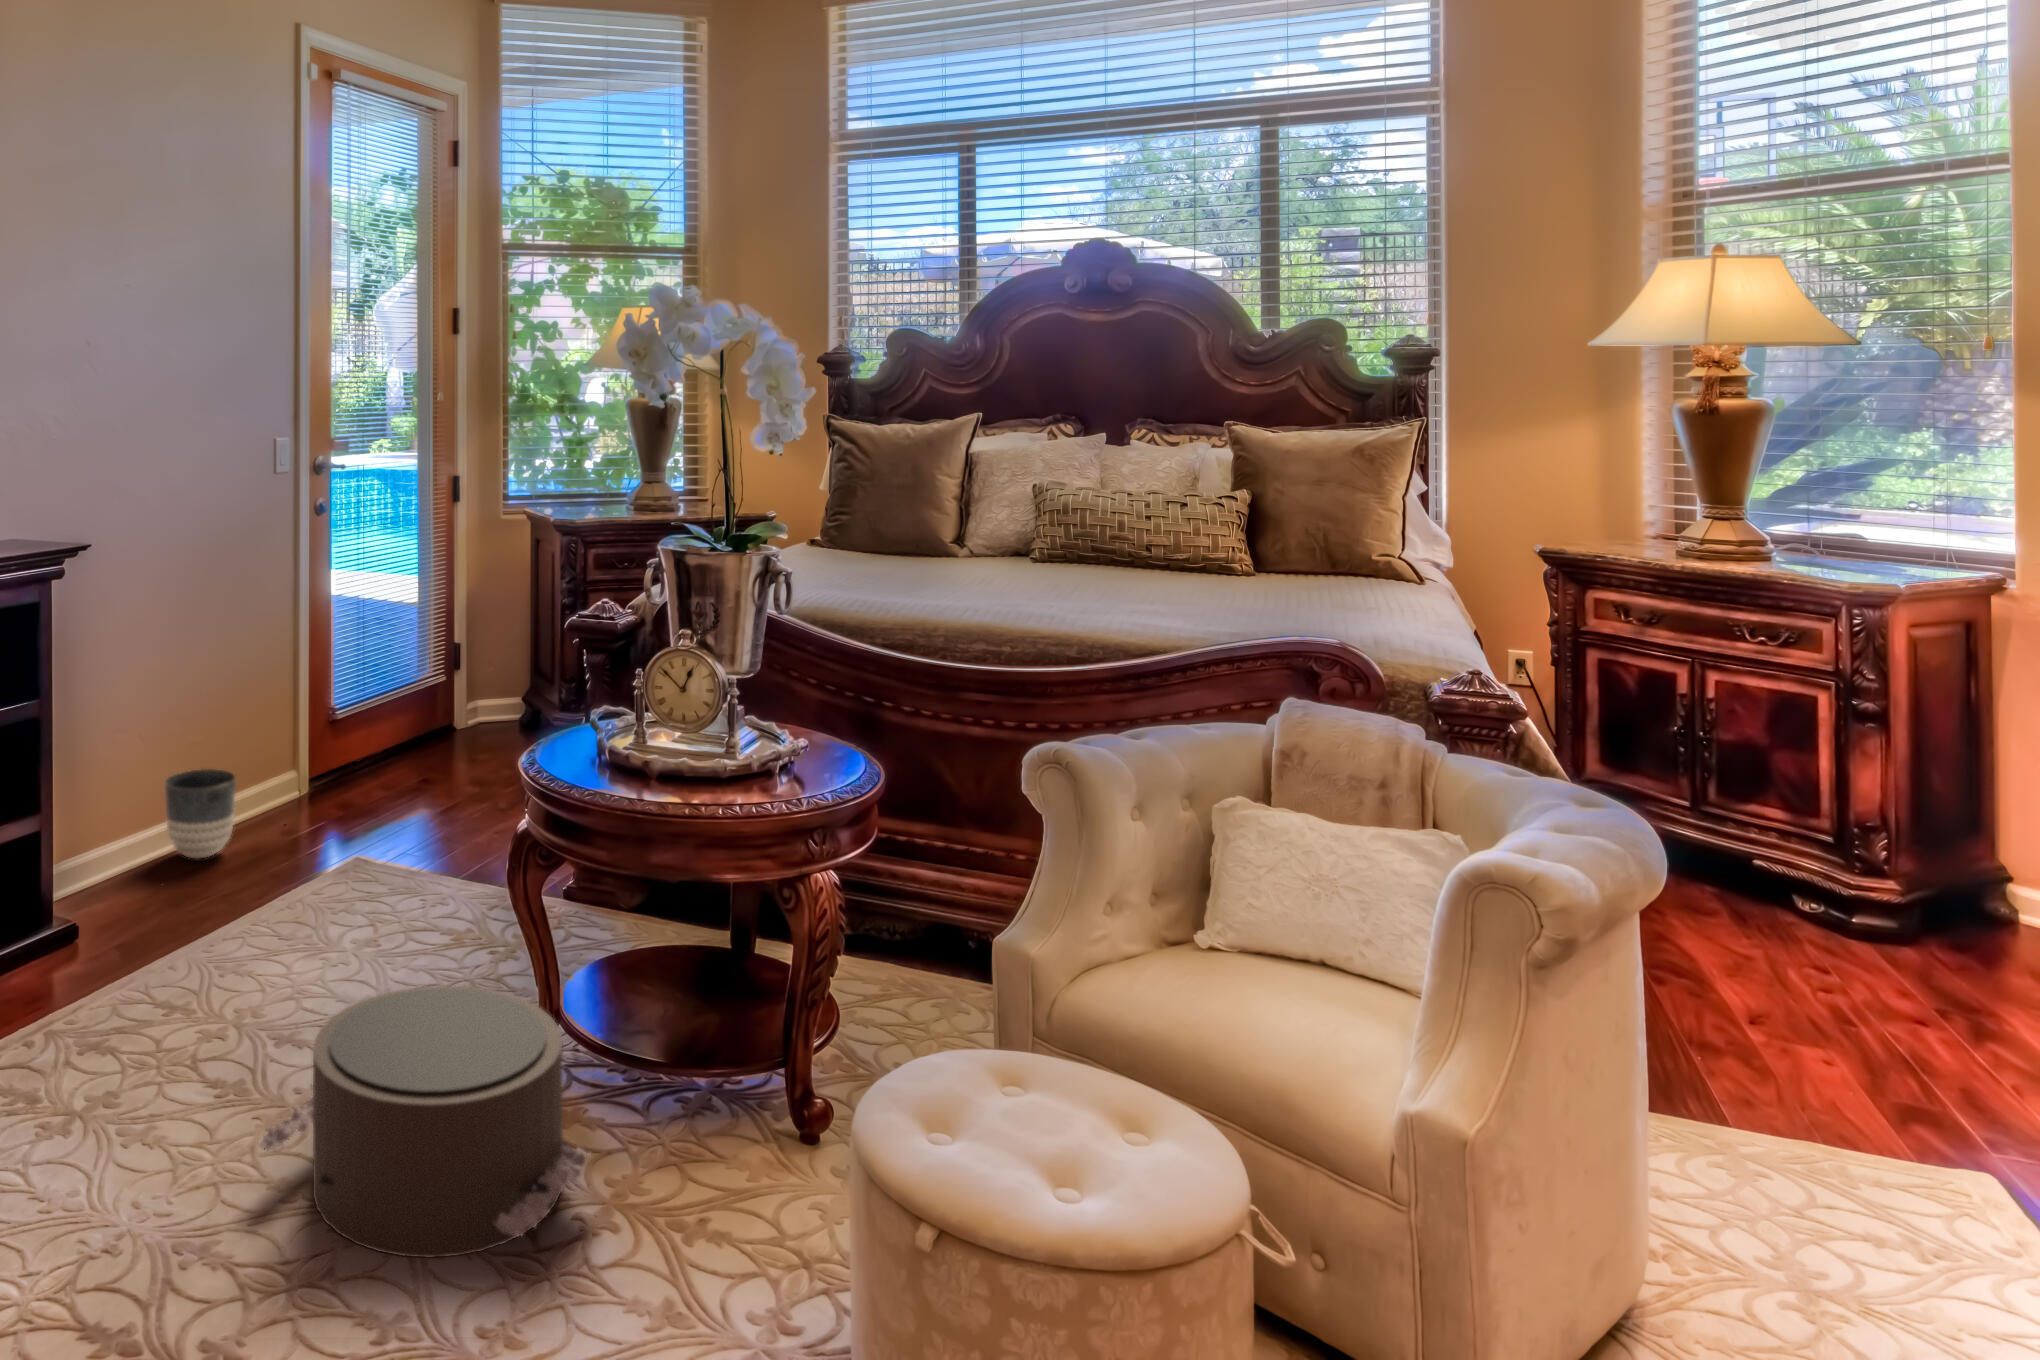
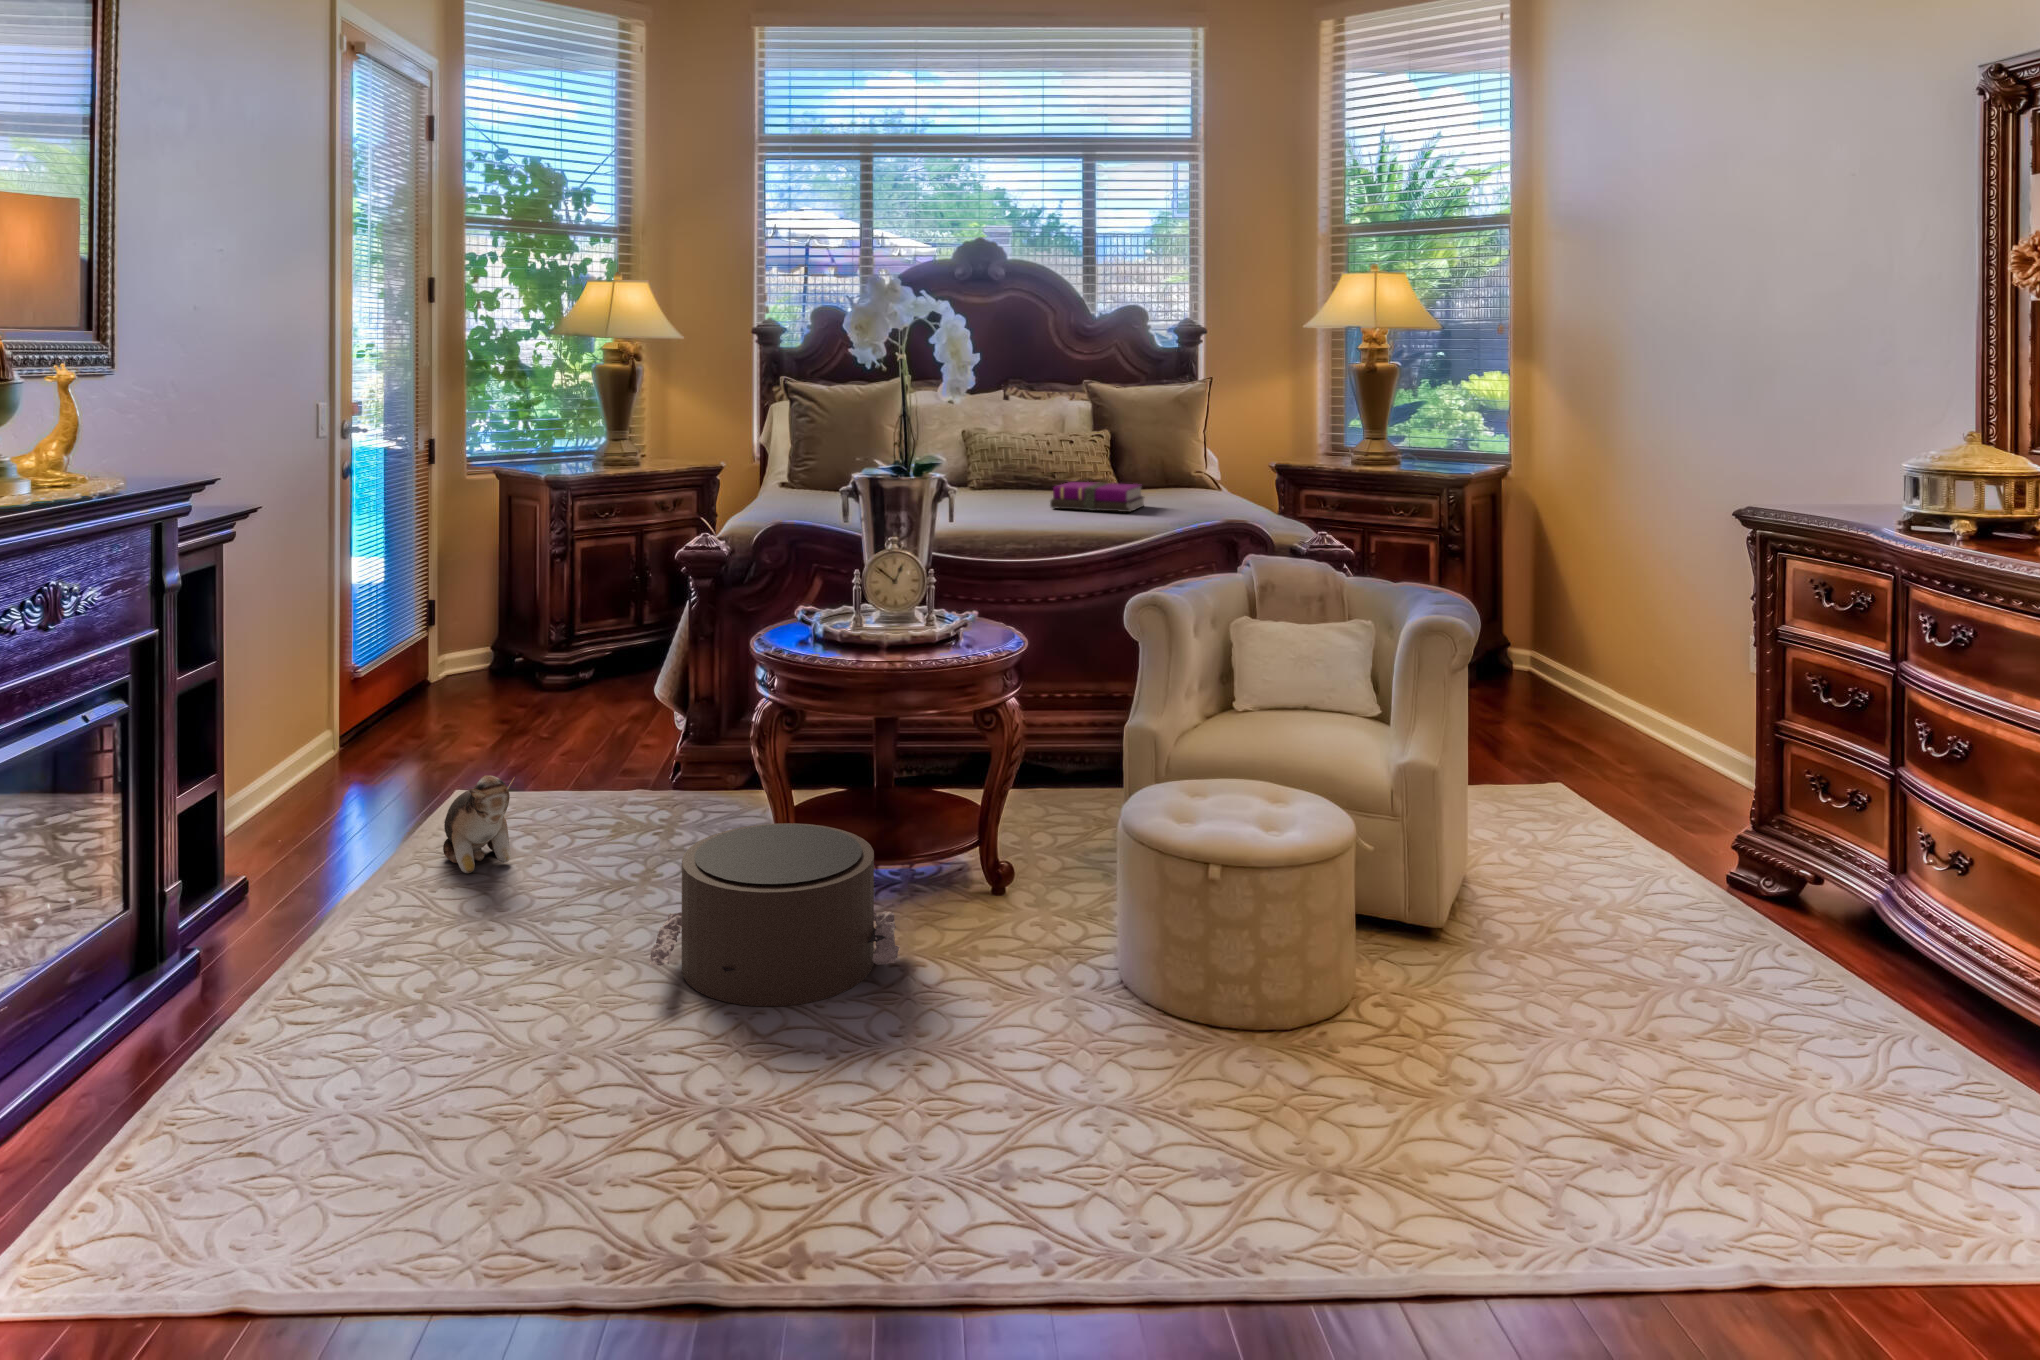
notebook: none [1093,560,1246,610] -> present [1050,482,1144,512]
planter: present [165,769,236,858] -> none [255,731,330,818]
plush toy: none [253,855,326,961] -> present [443,775,515,873]

